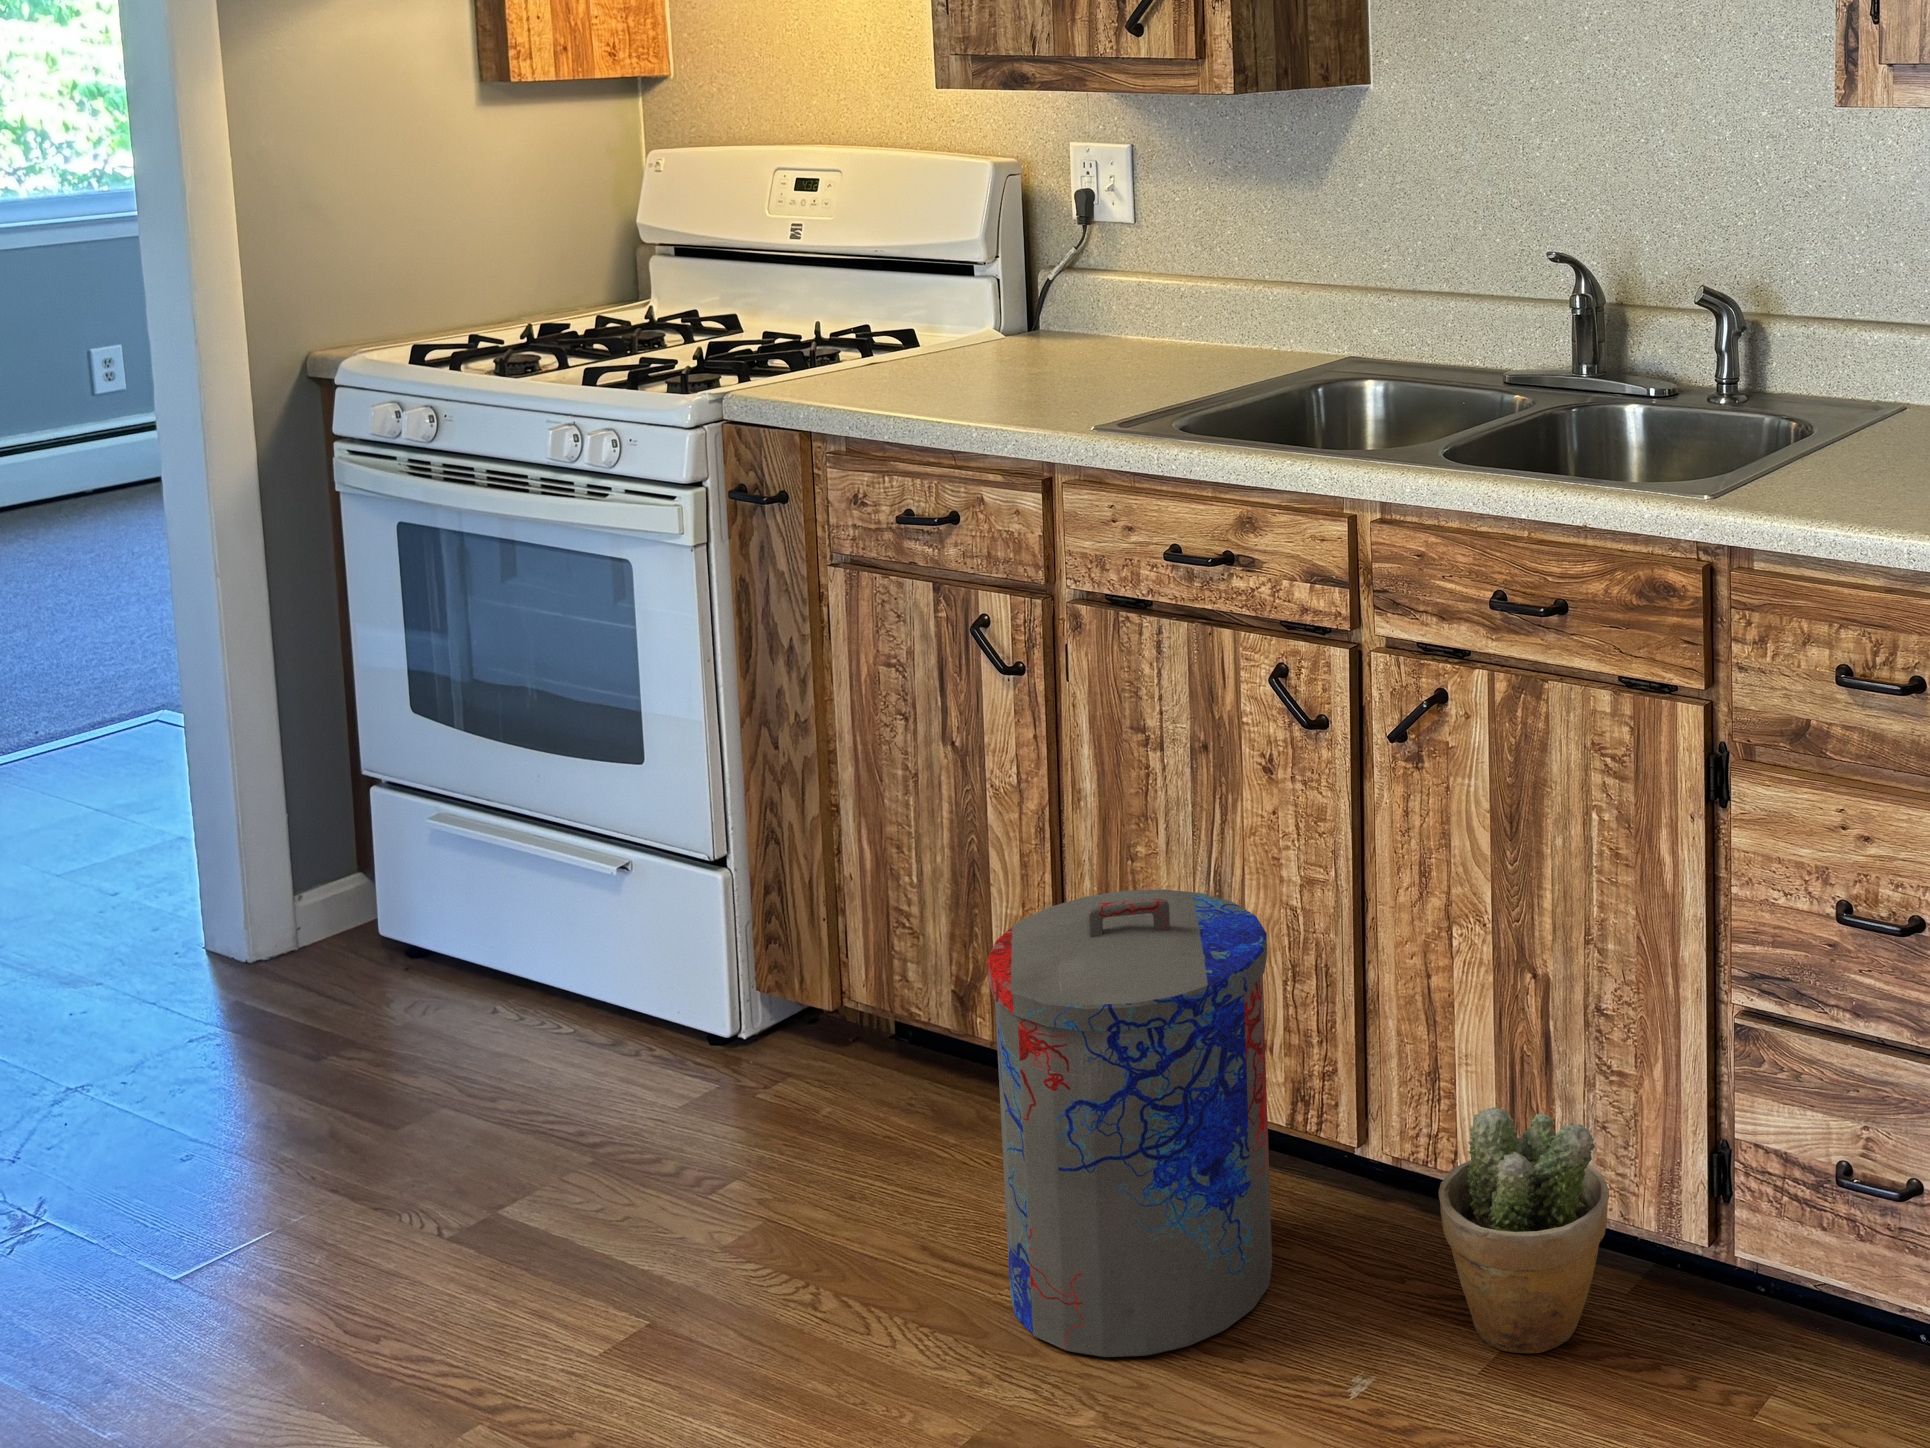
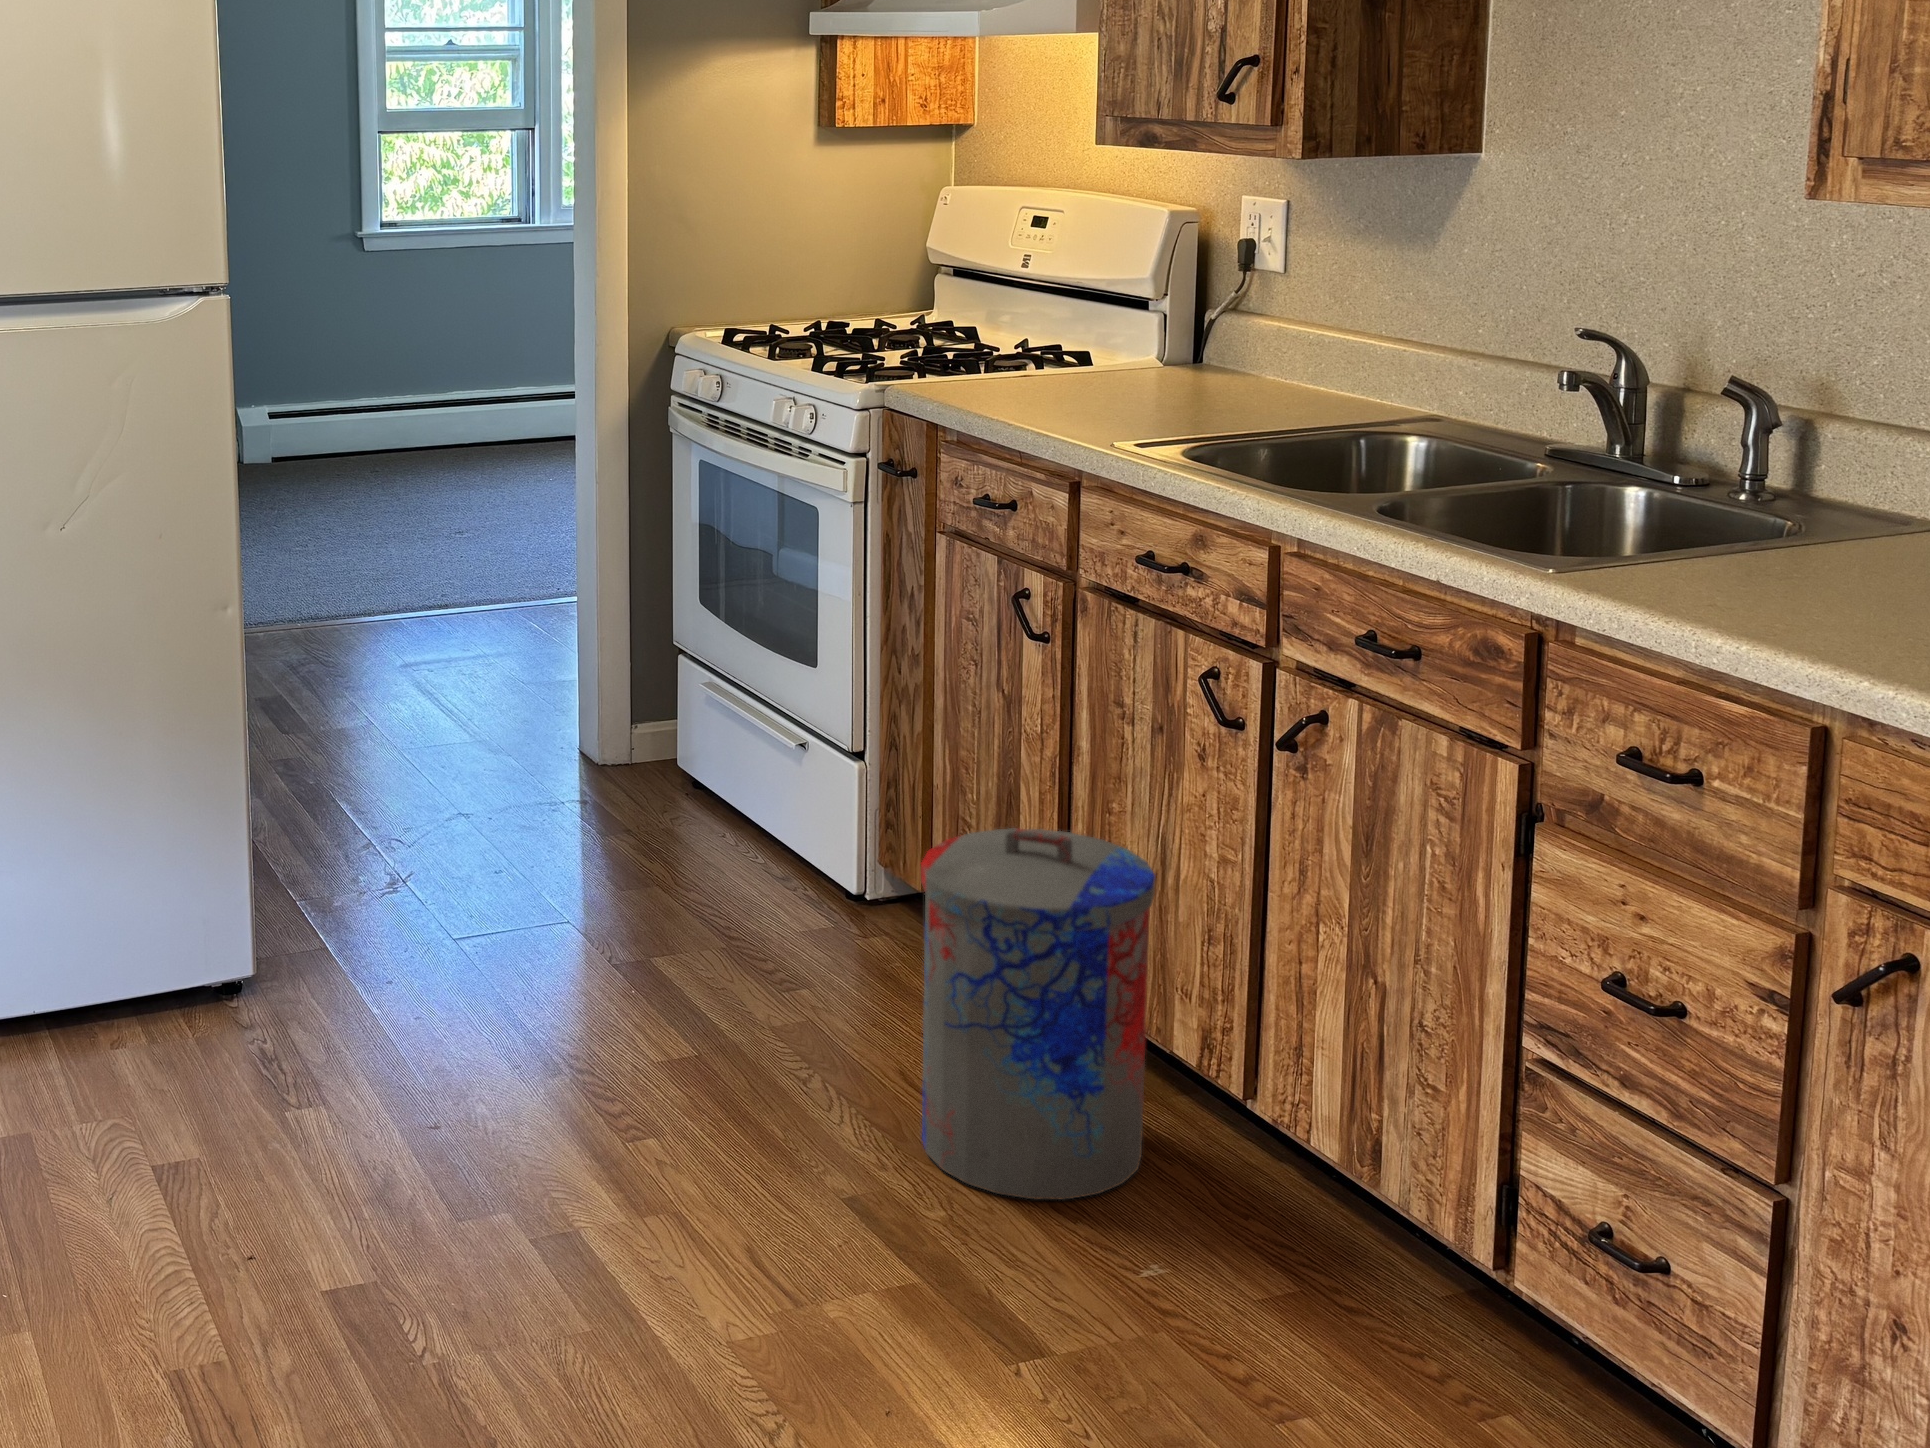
potted plant: present [1439,1107,1609,1353] -> none [1243,1083,1405,1307]

